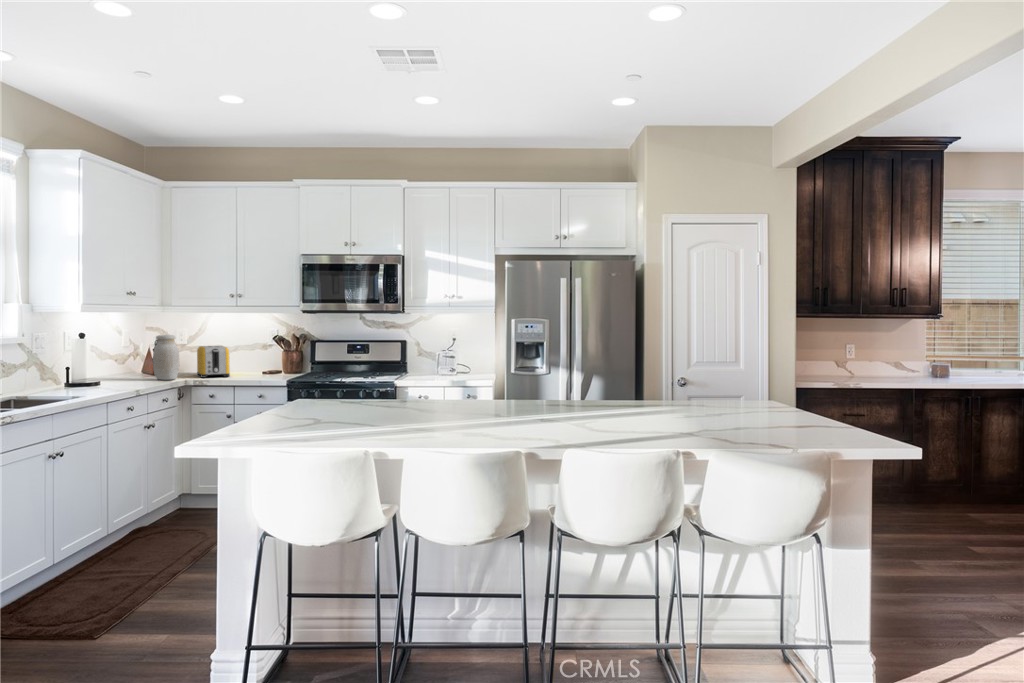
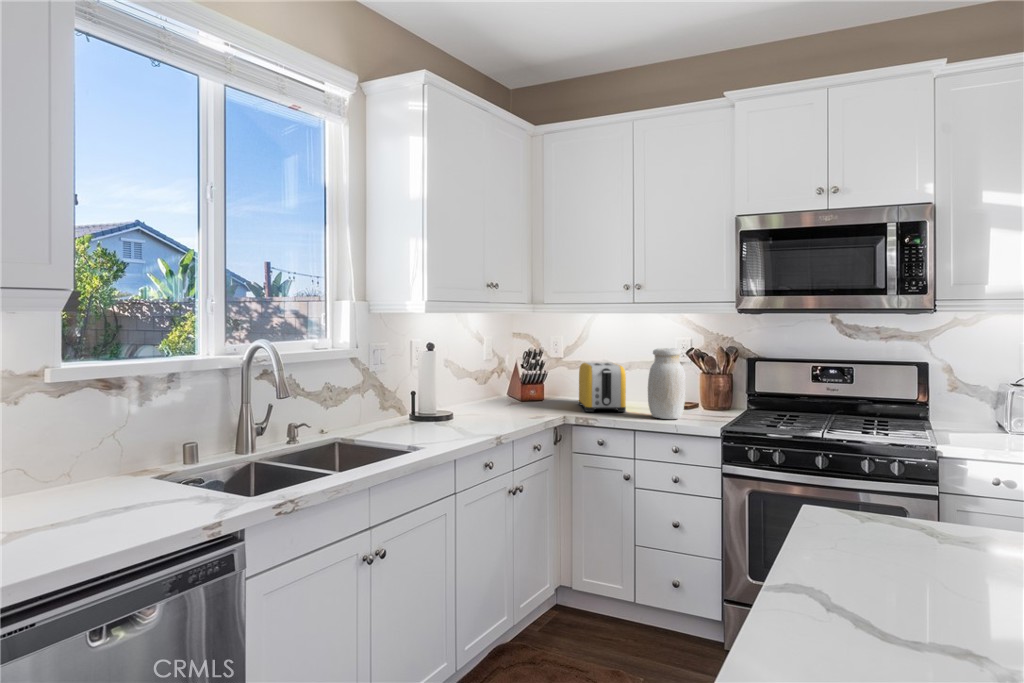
jar: present [153,335,179,380] -> present [648,348,686,419]

